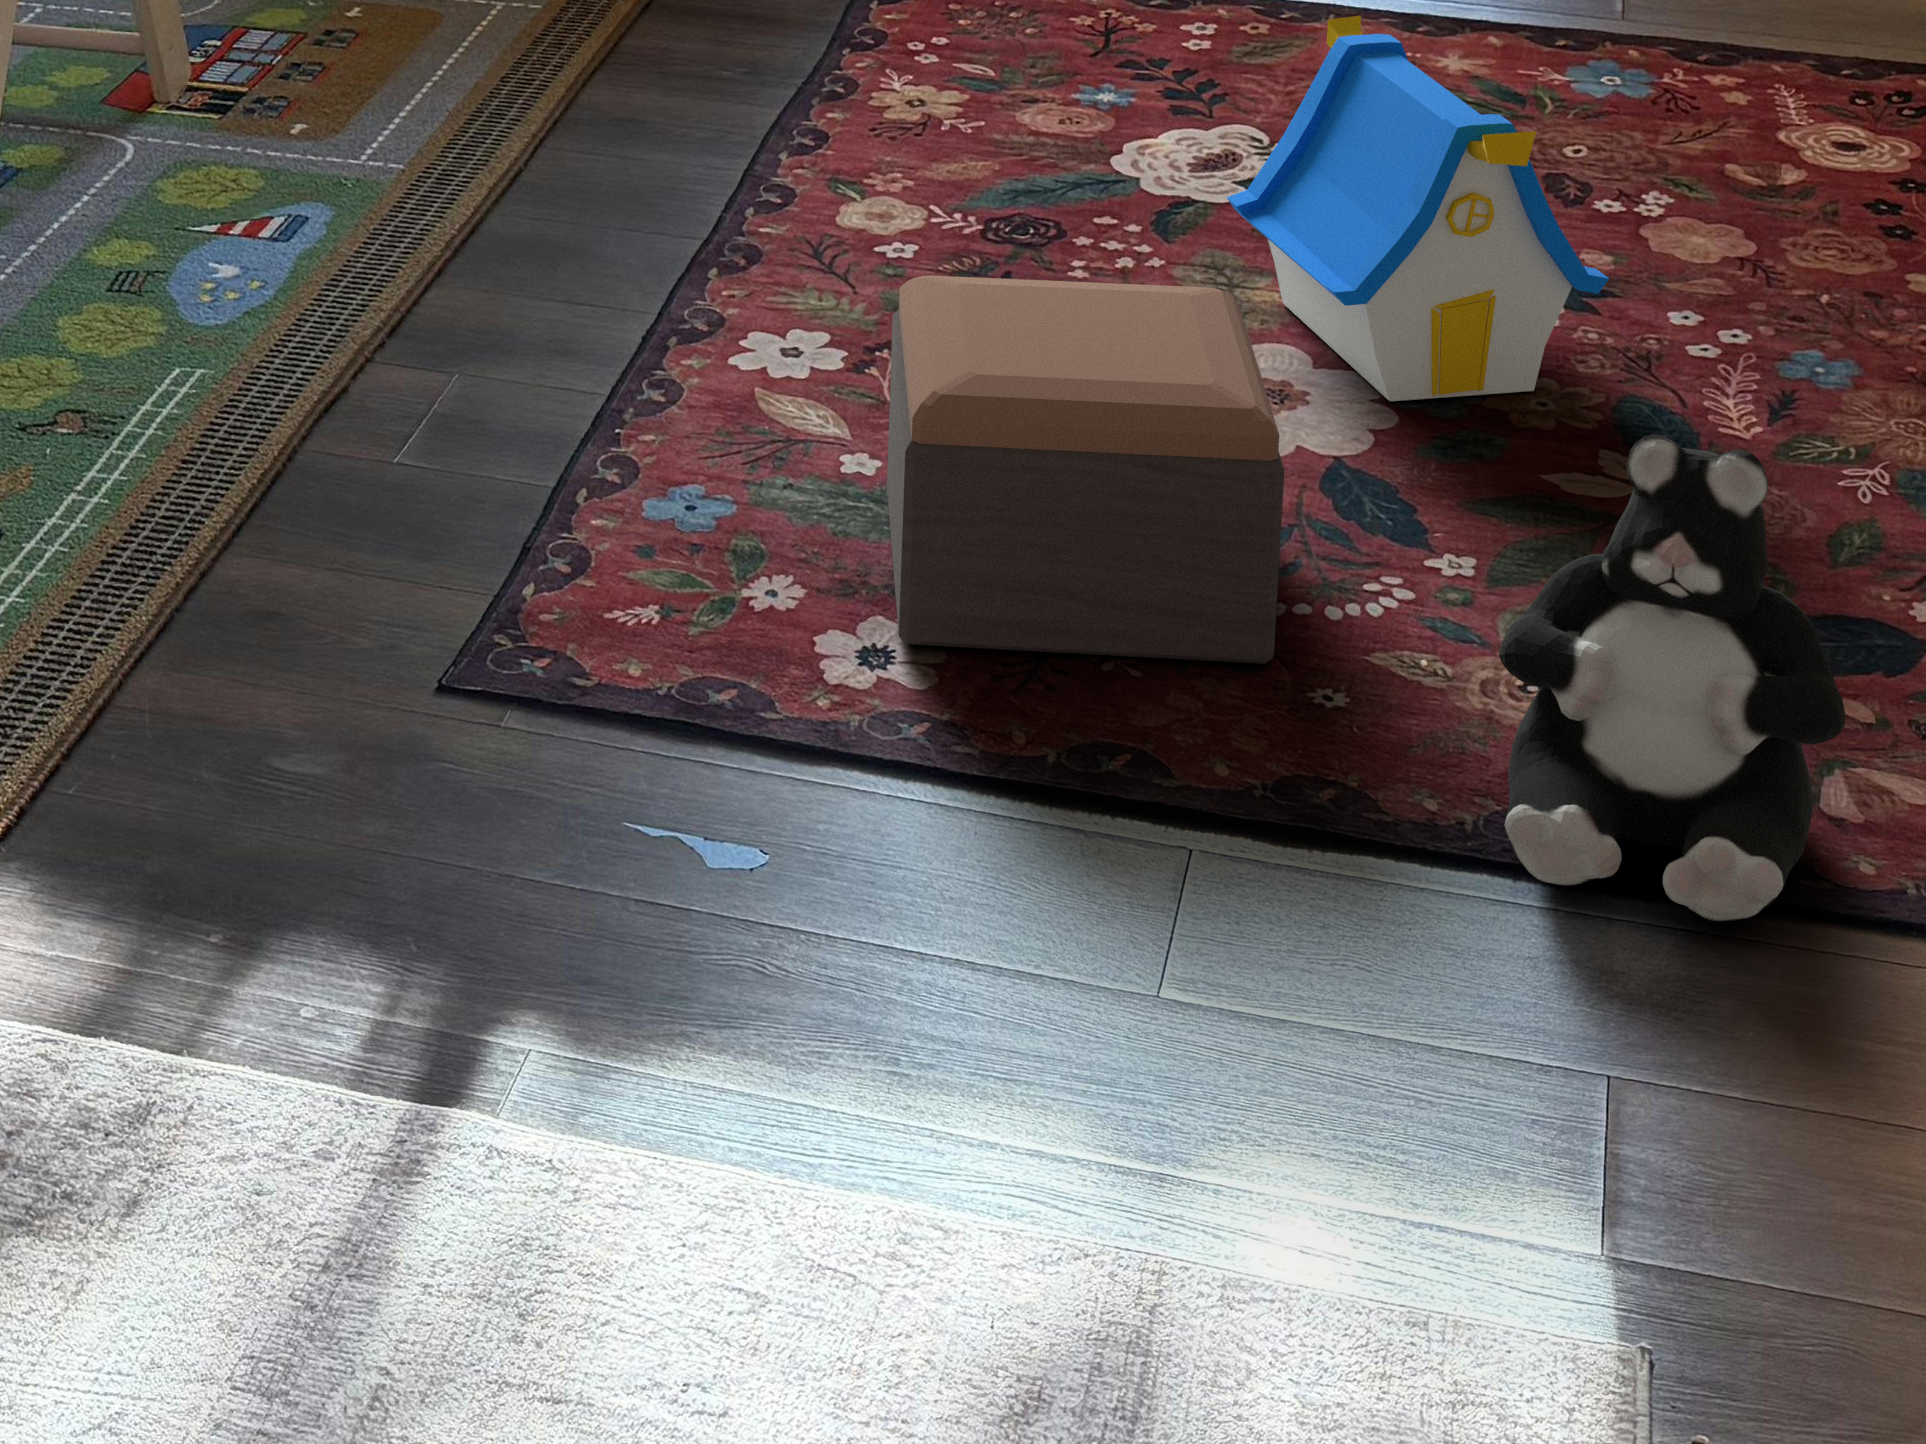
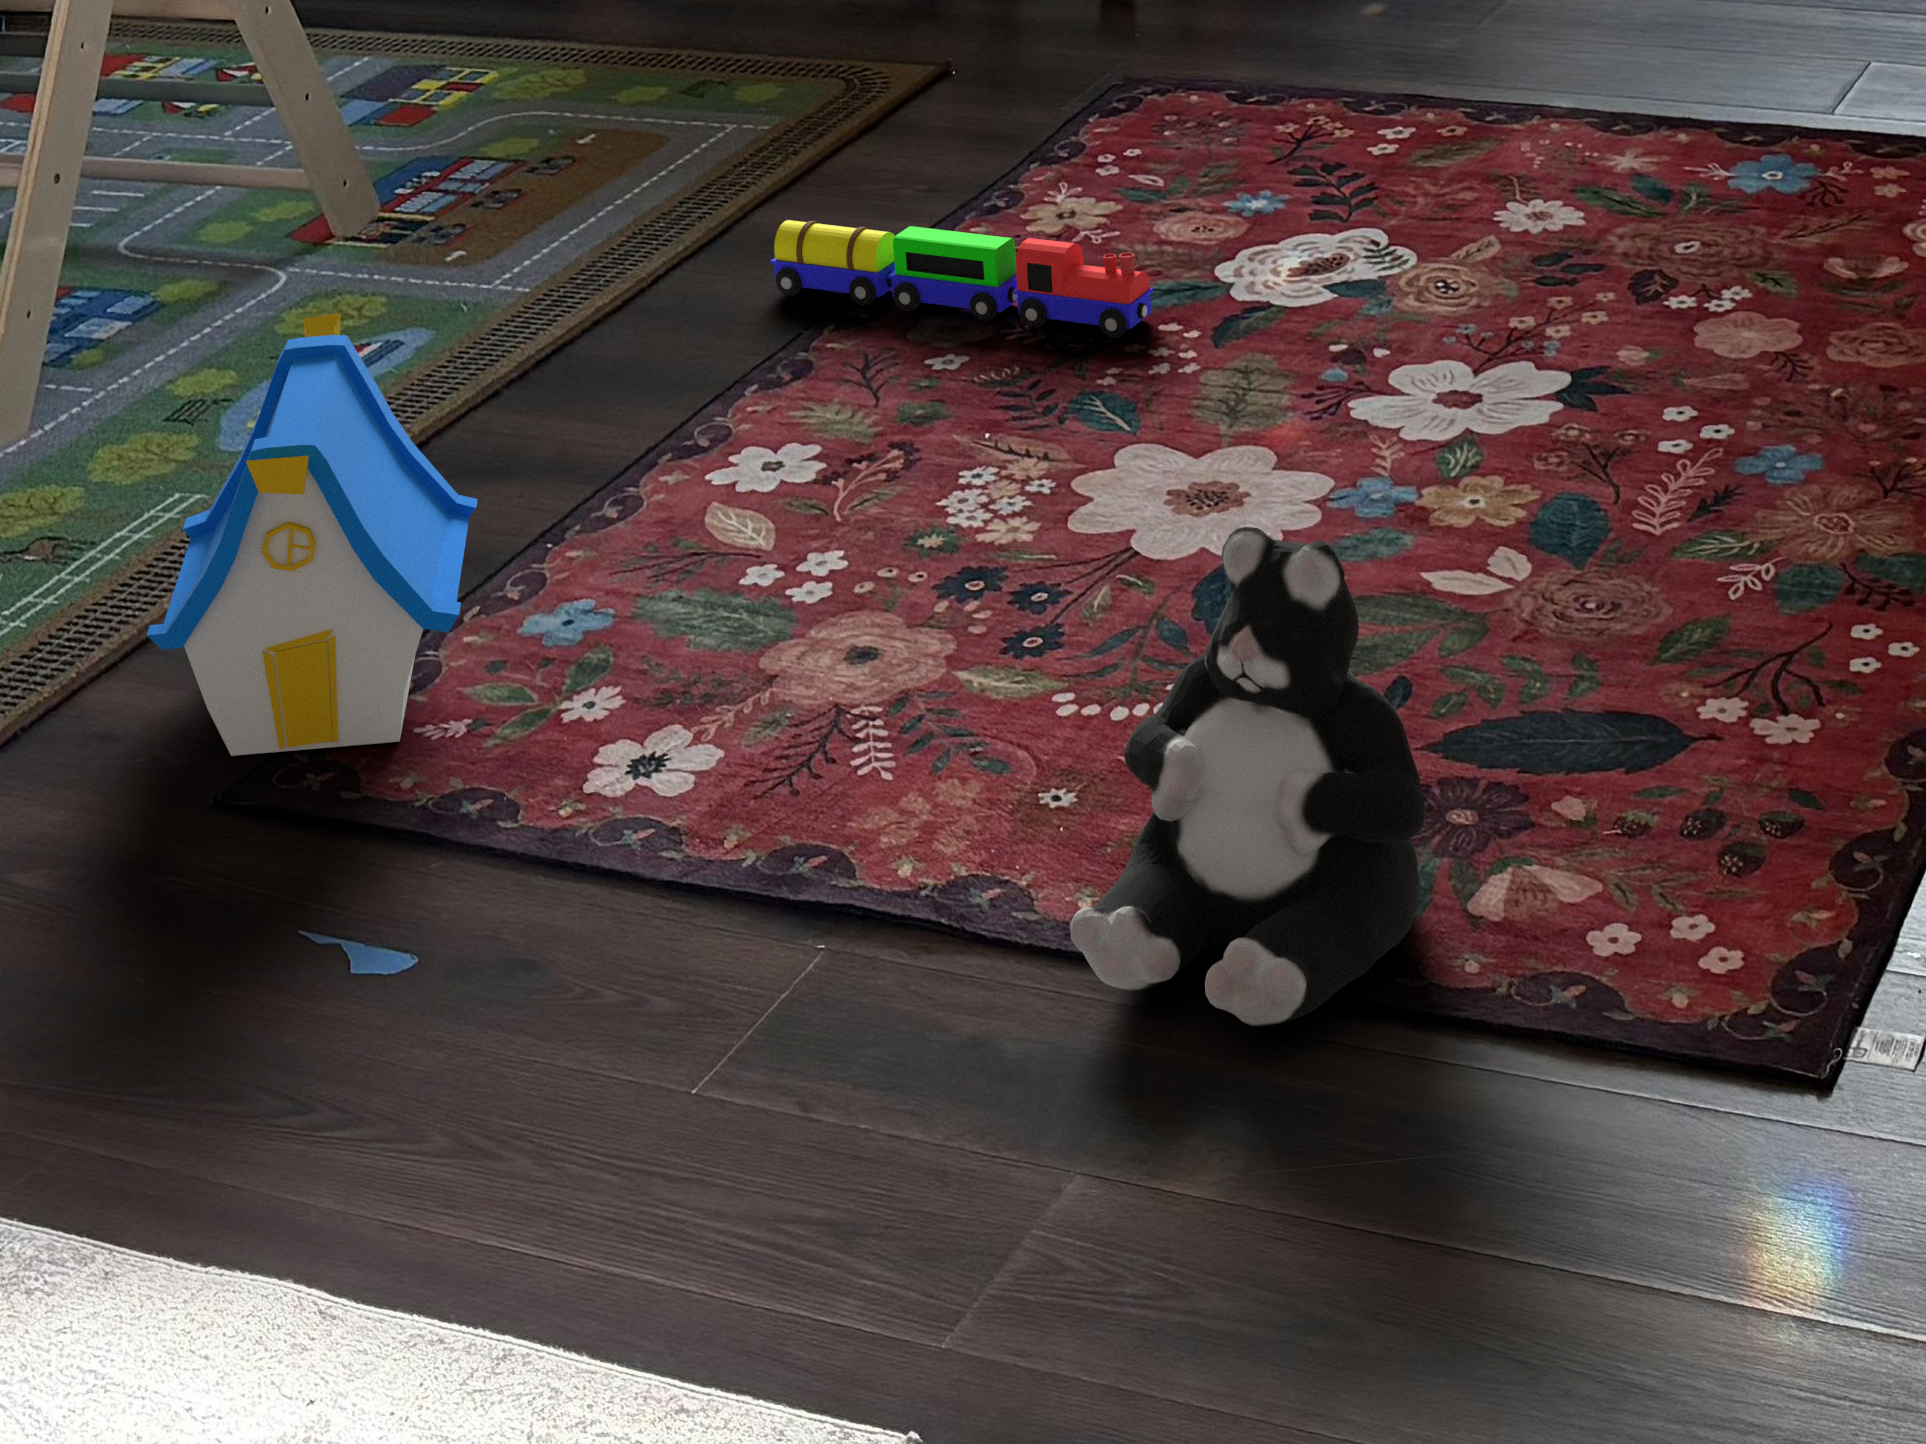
toy house: present [1227,16,1609,401] -> present [147,313,477,756]
toy train: none [670,99,1090,226] -> present [770,220,1154,338]
footstool: present [887,275,1285,664] -> none [649,385,1085,771]

